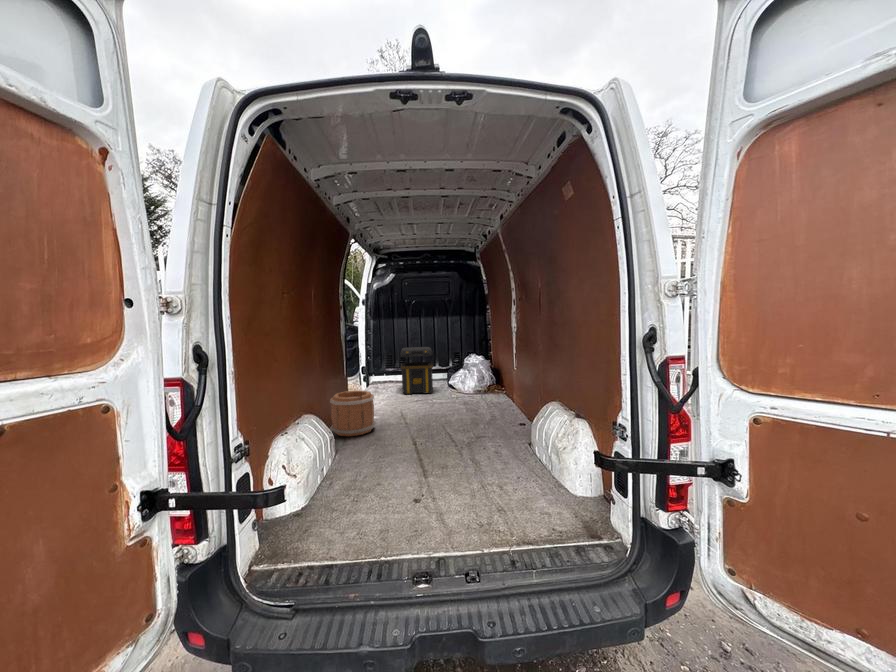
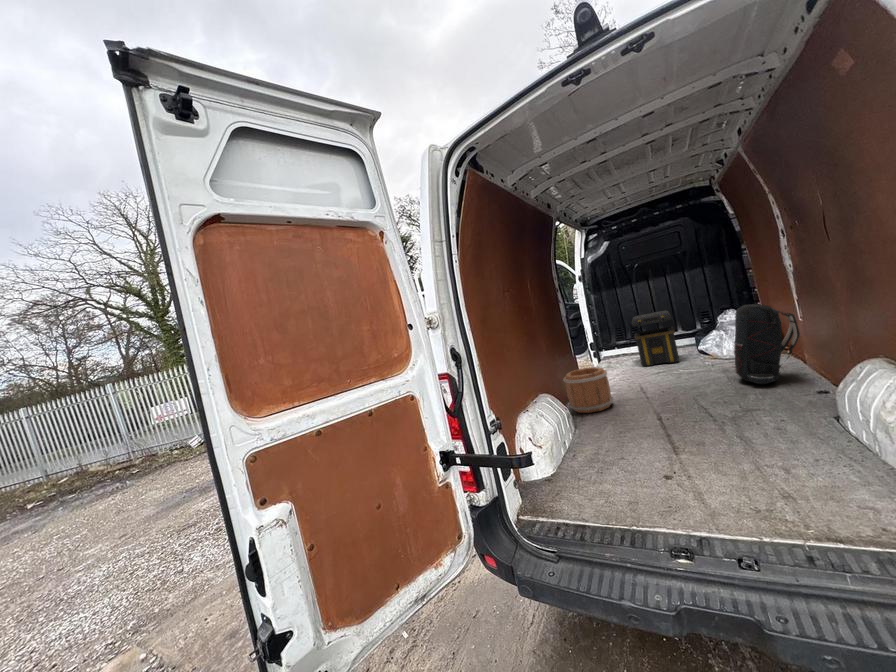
backpack: none [472,352,517,417] -> present [733,304,799,384]

